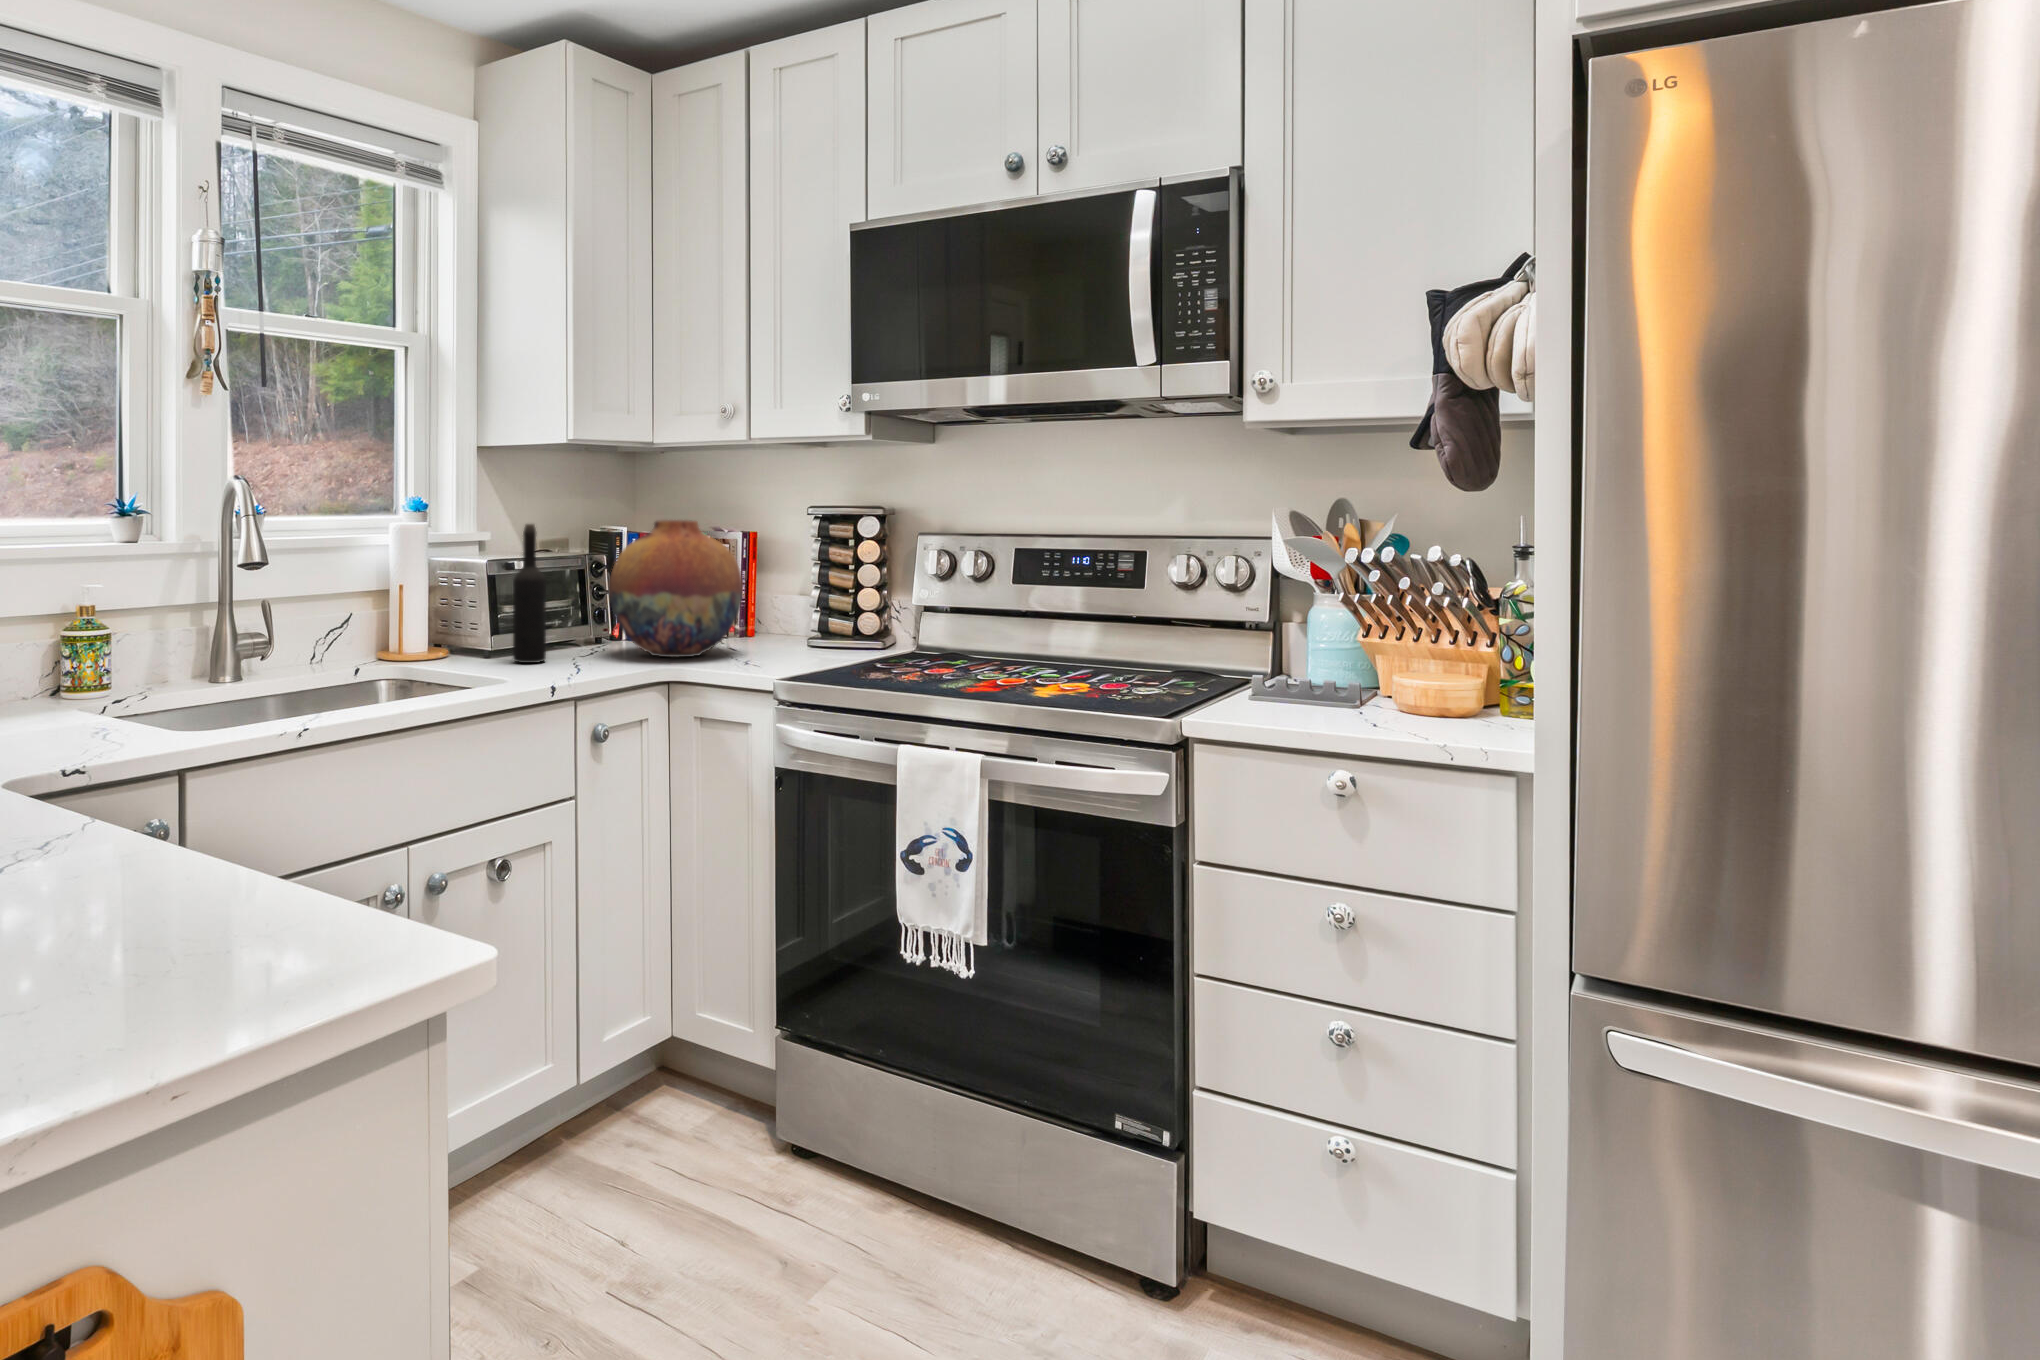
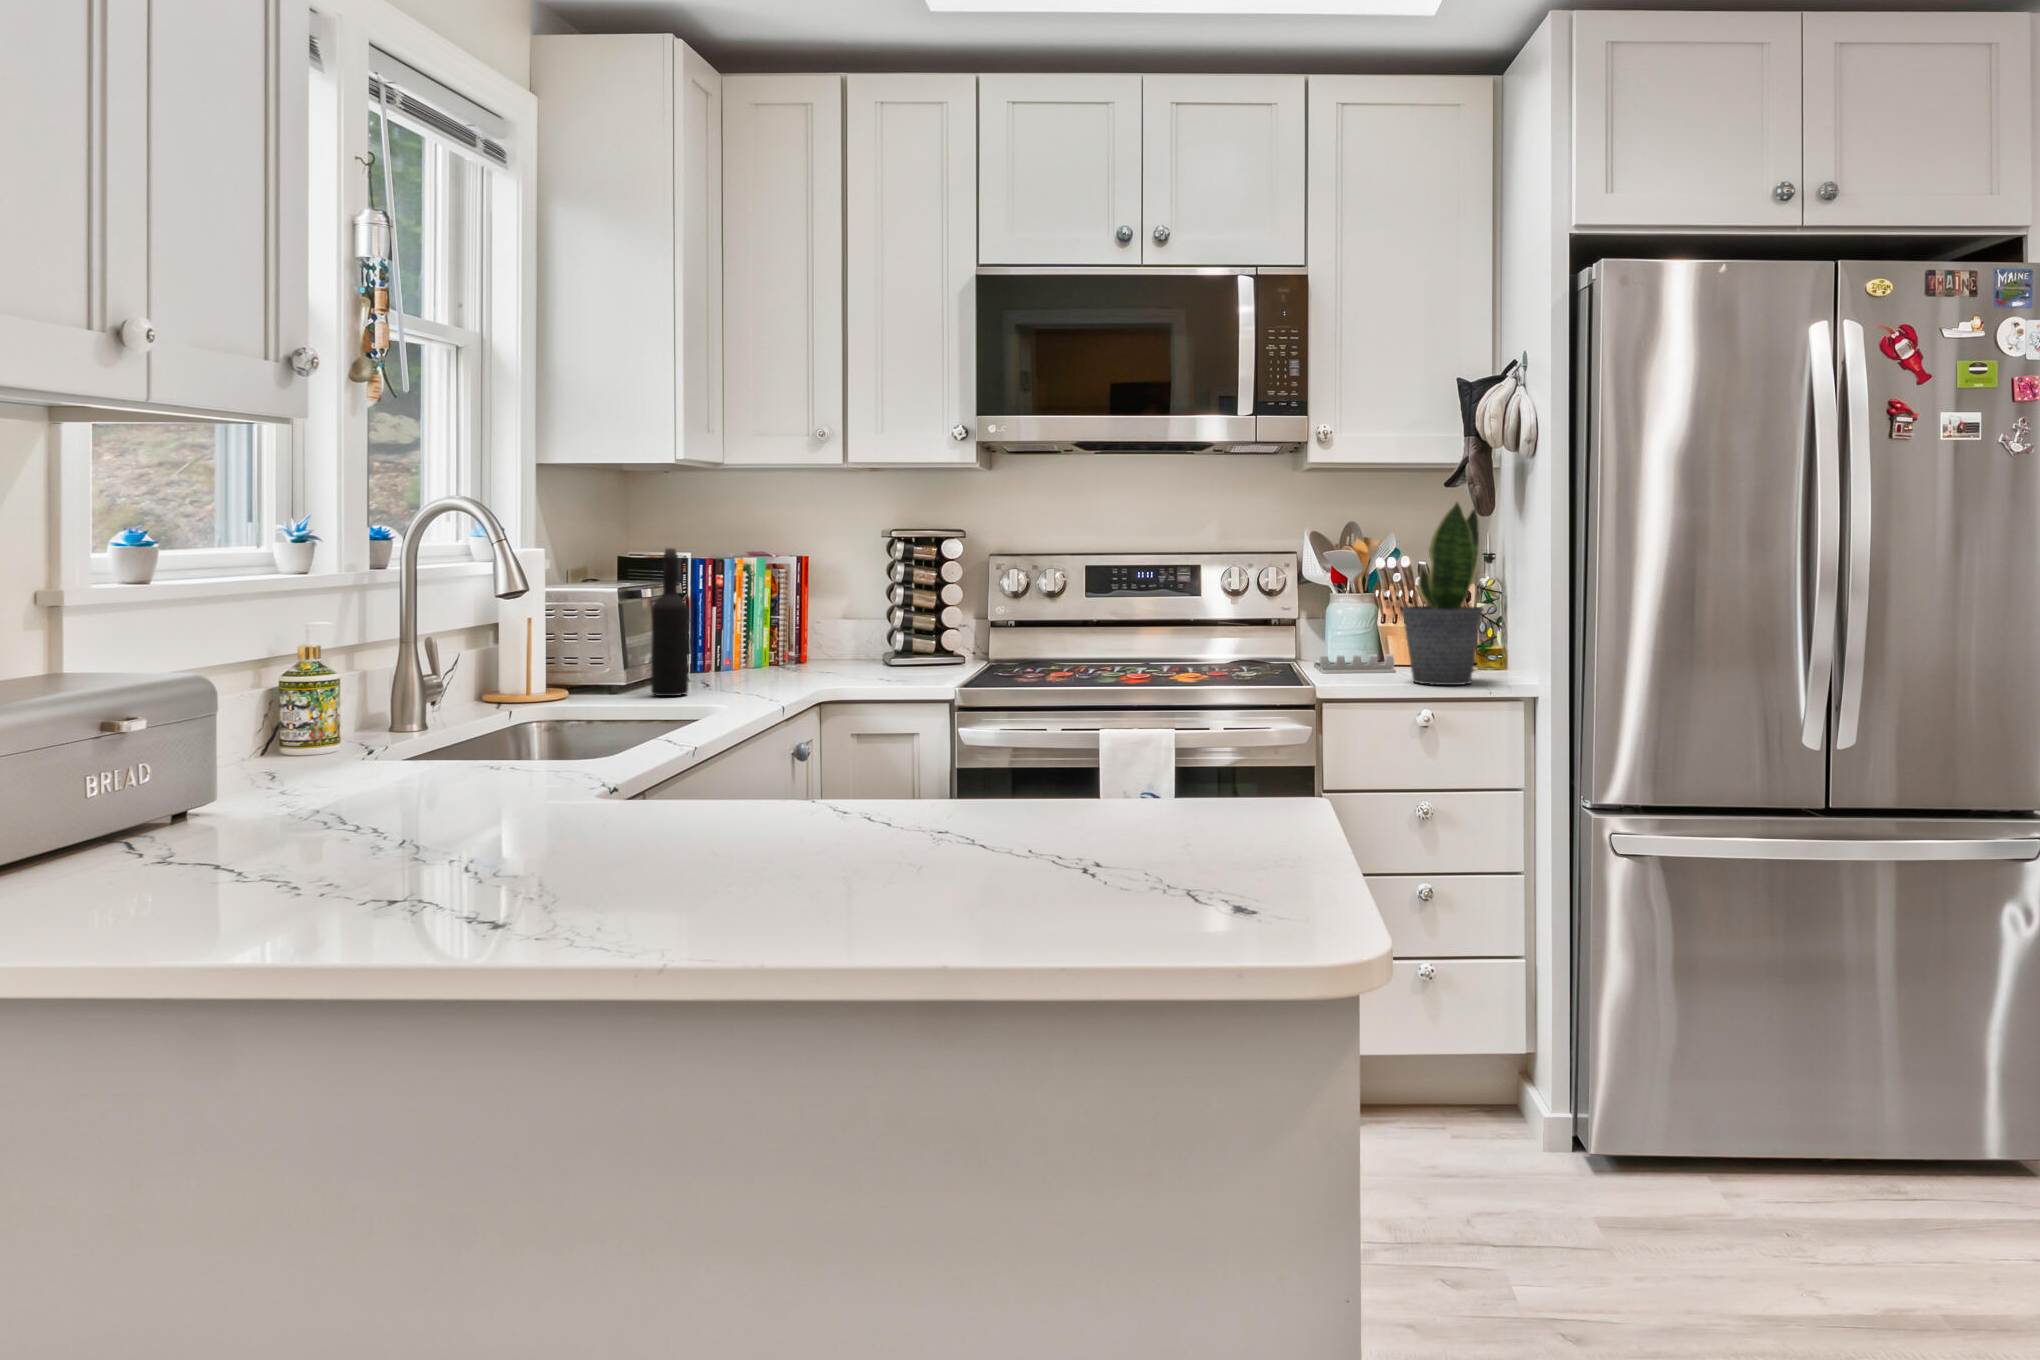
potted plant: none [1315,465,1448,733] -> present [1402,502,1483,685]
vase: present [609,520,743,657] -> none [725,544,863,682]

